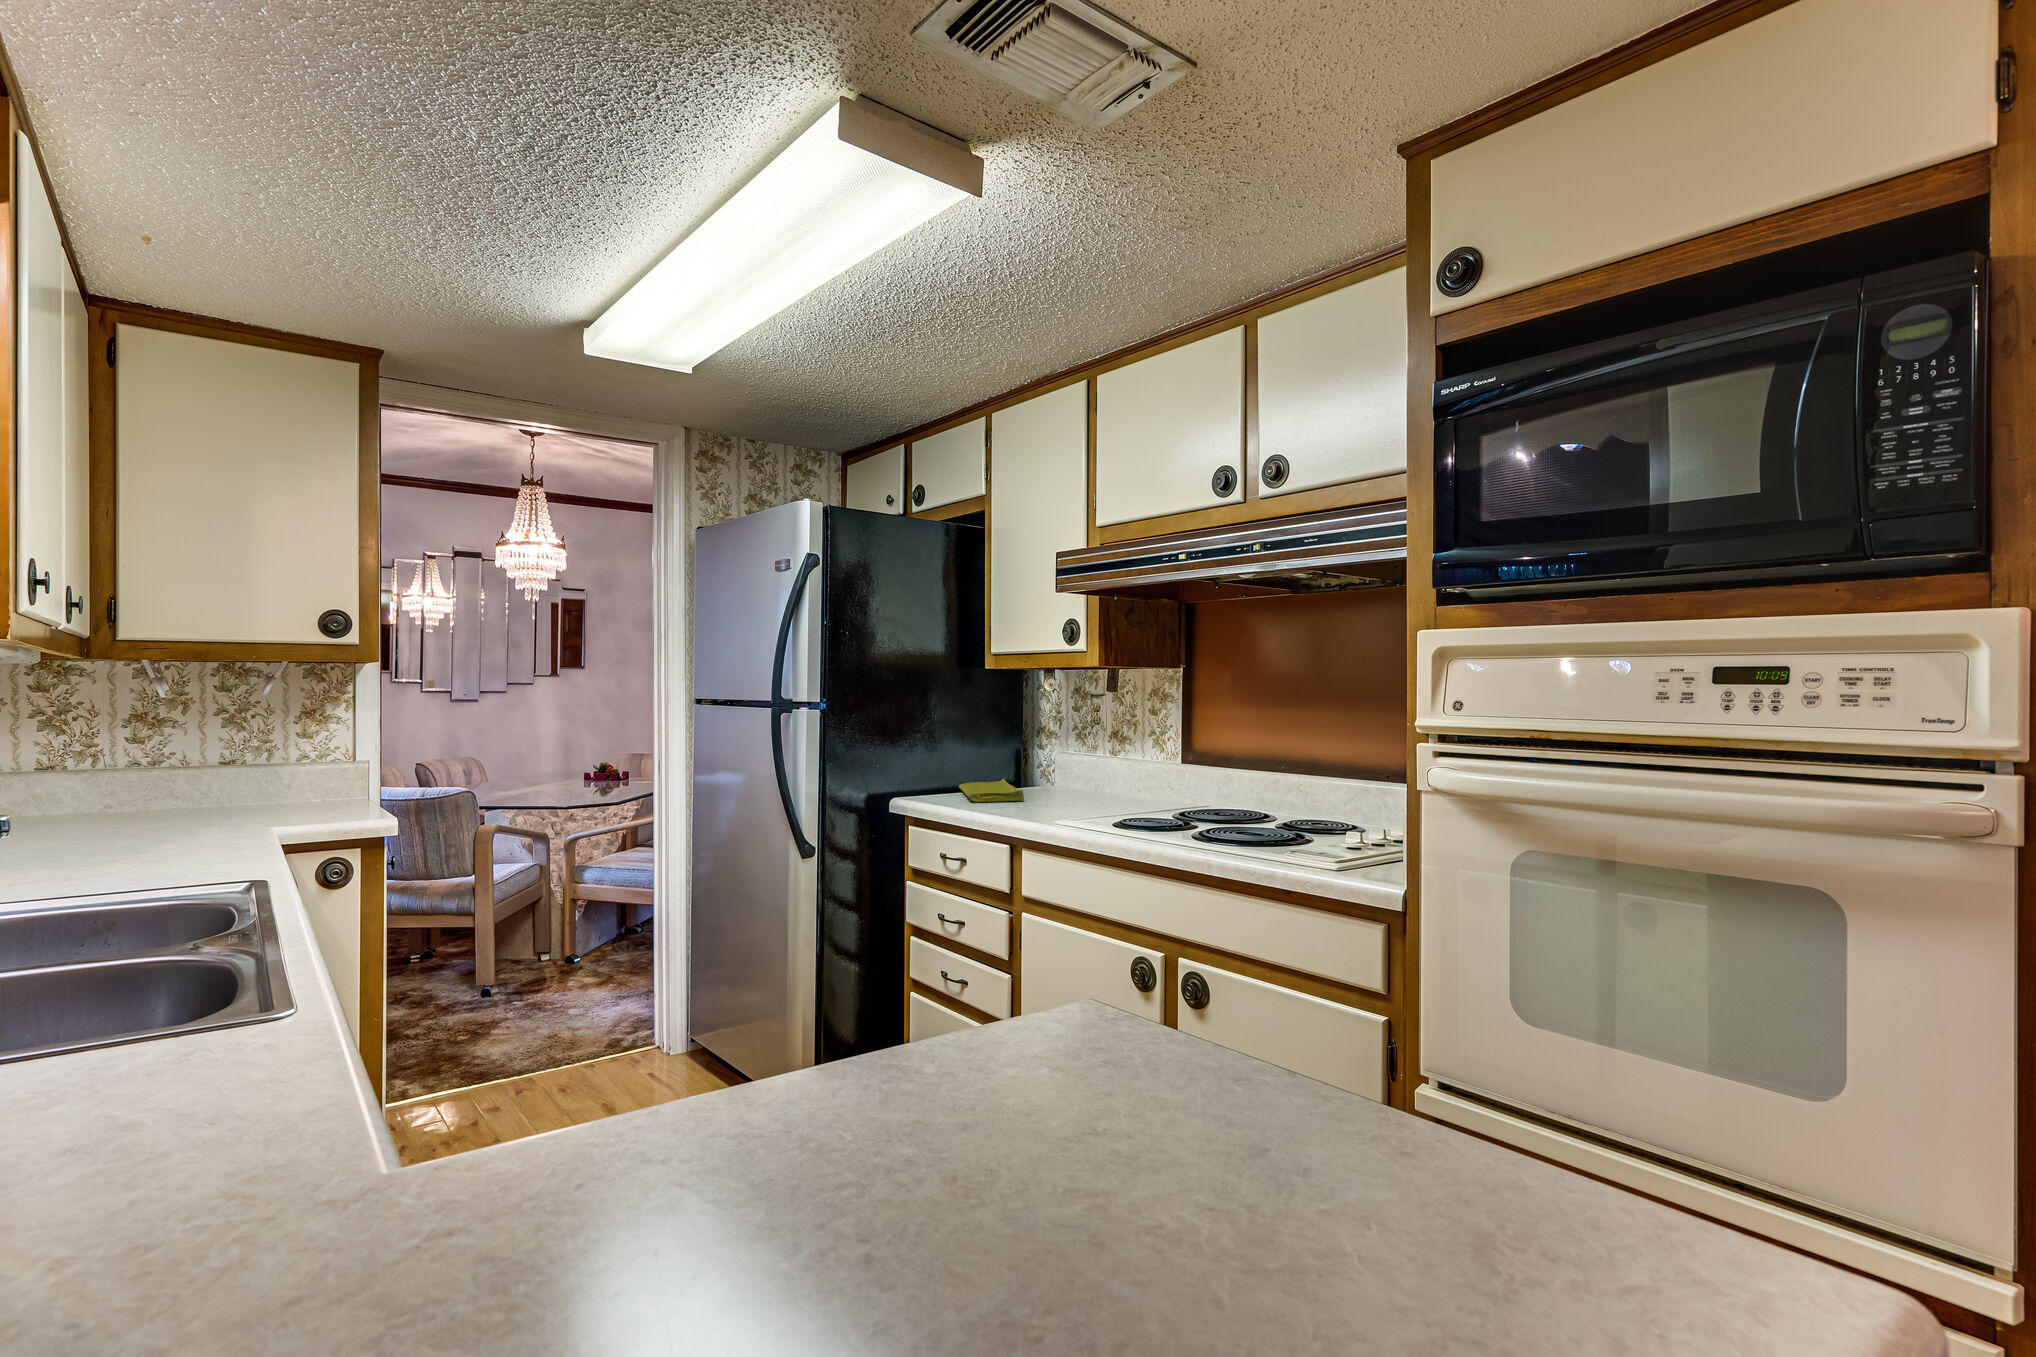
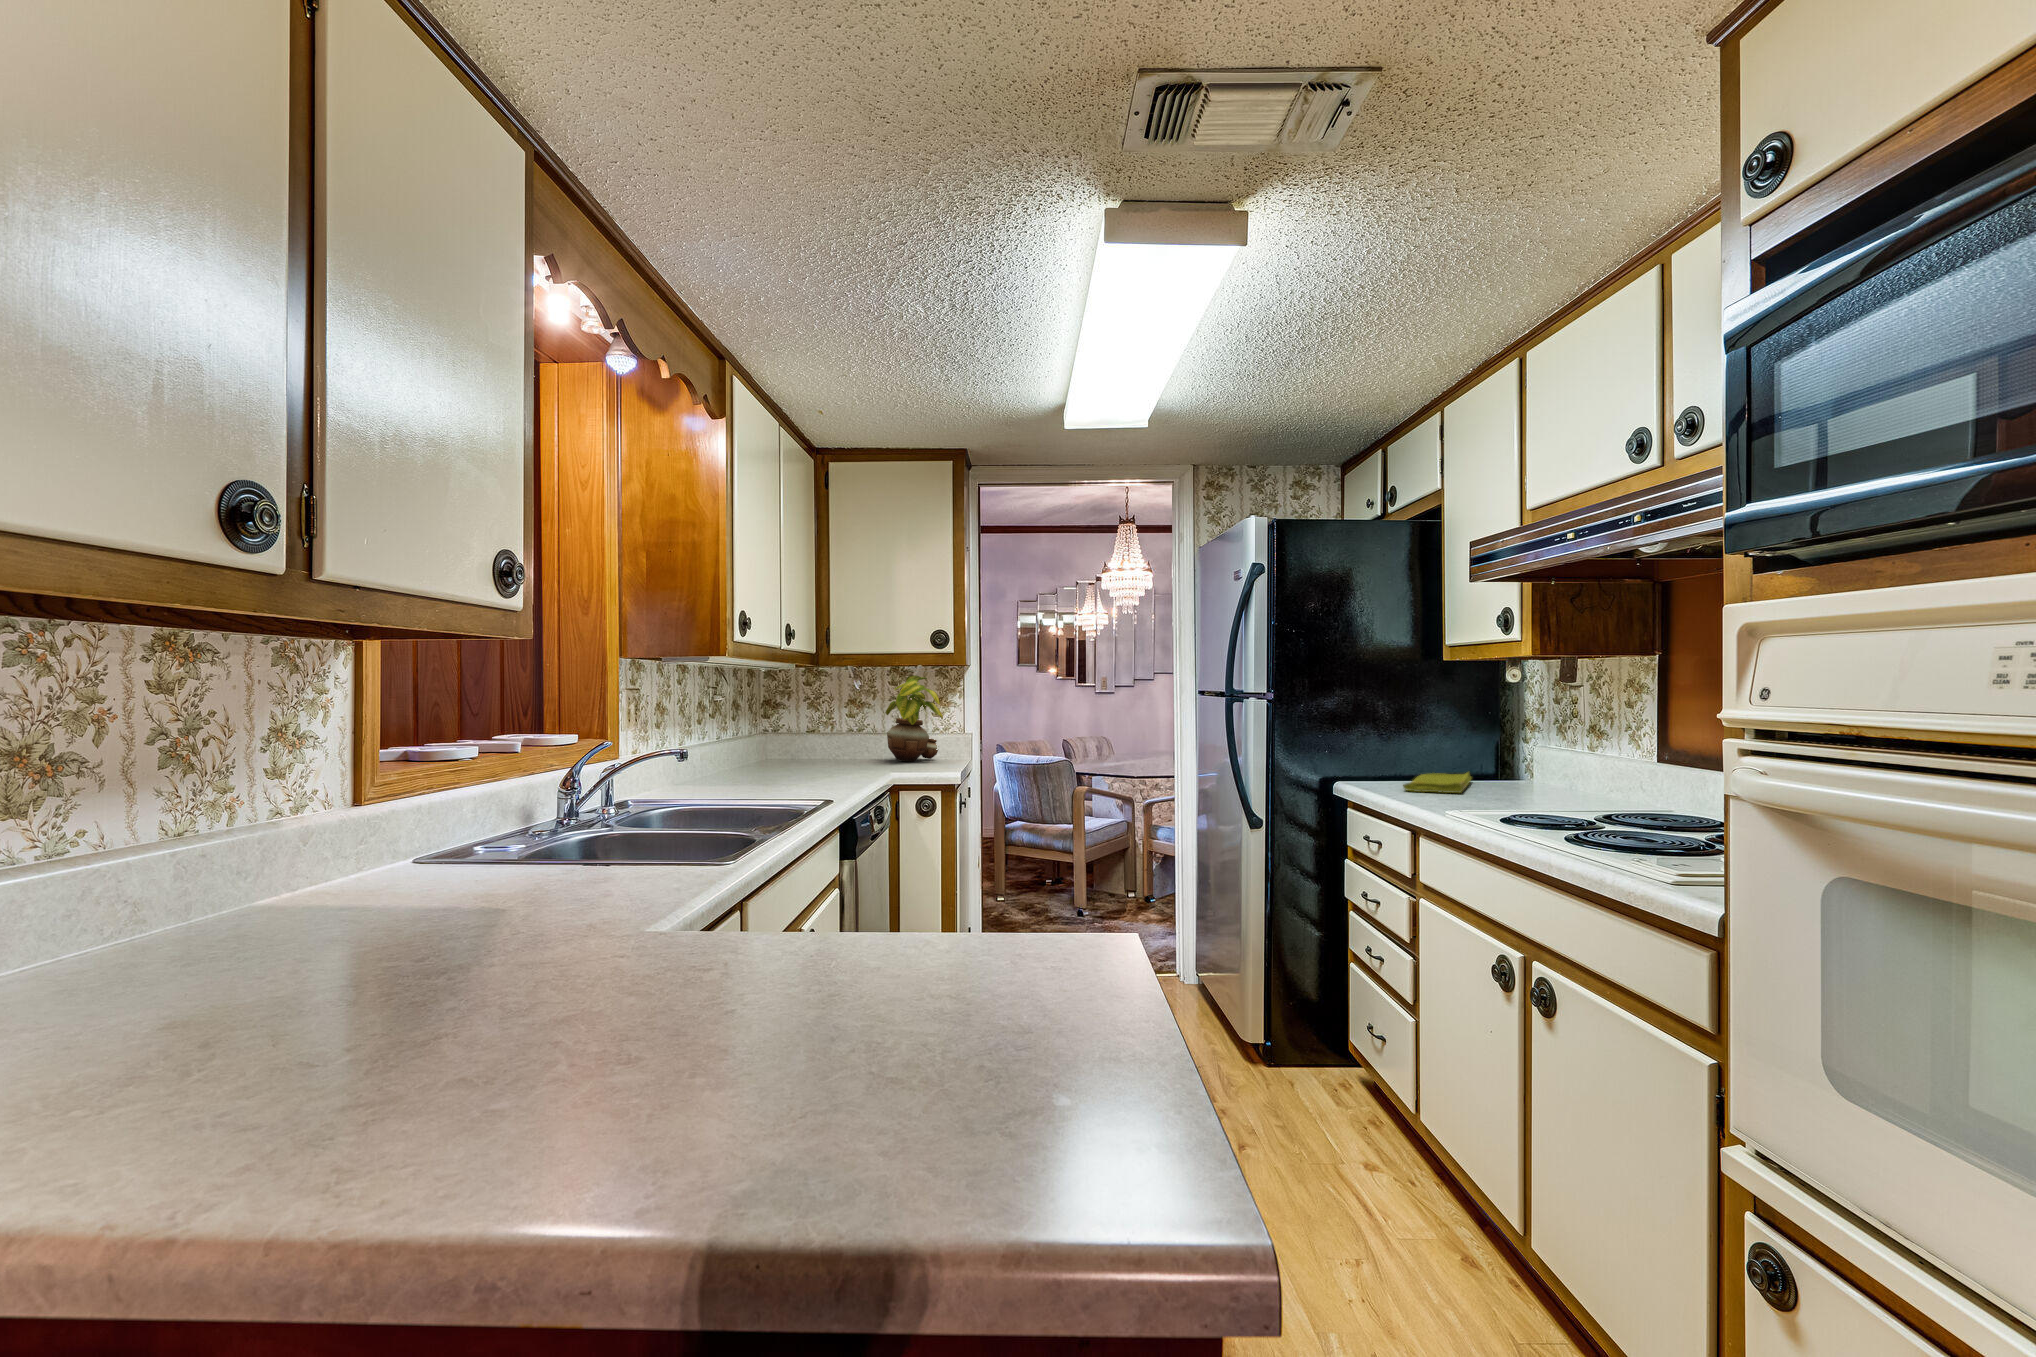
potted plant: none [211,677,328,808] -> present [885,675,943,761]

